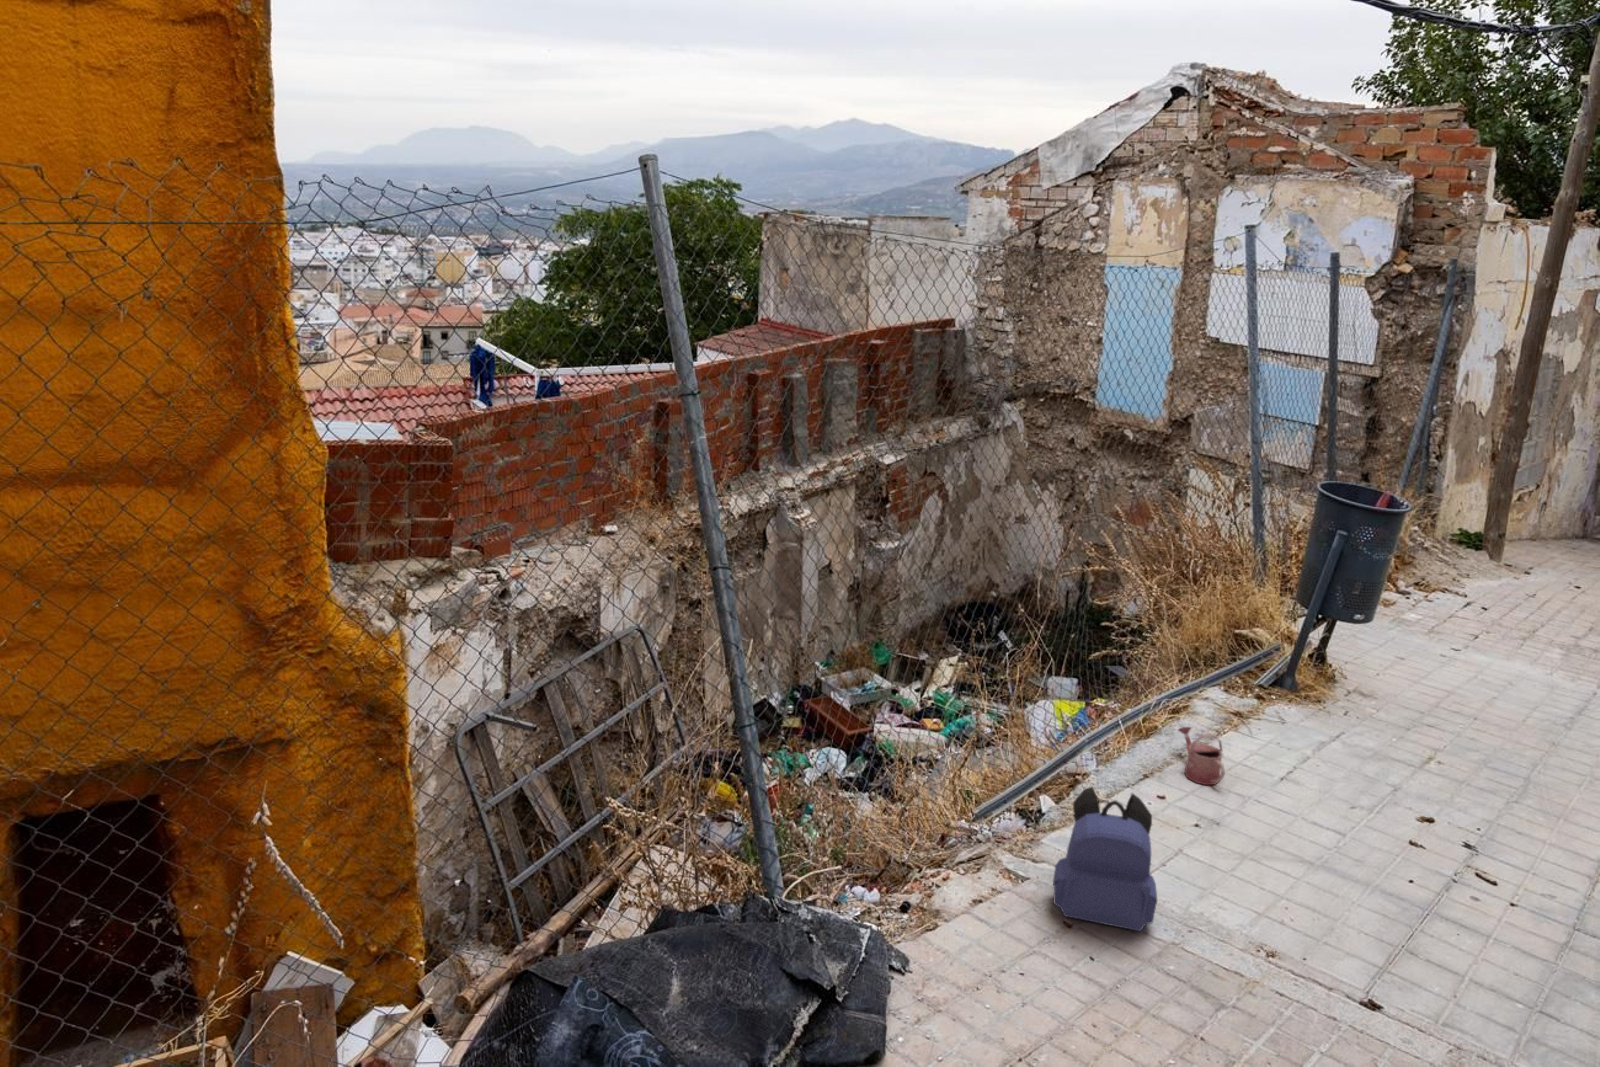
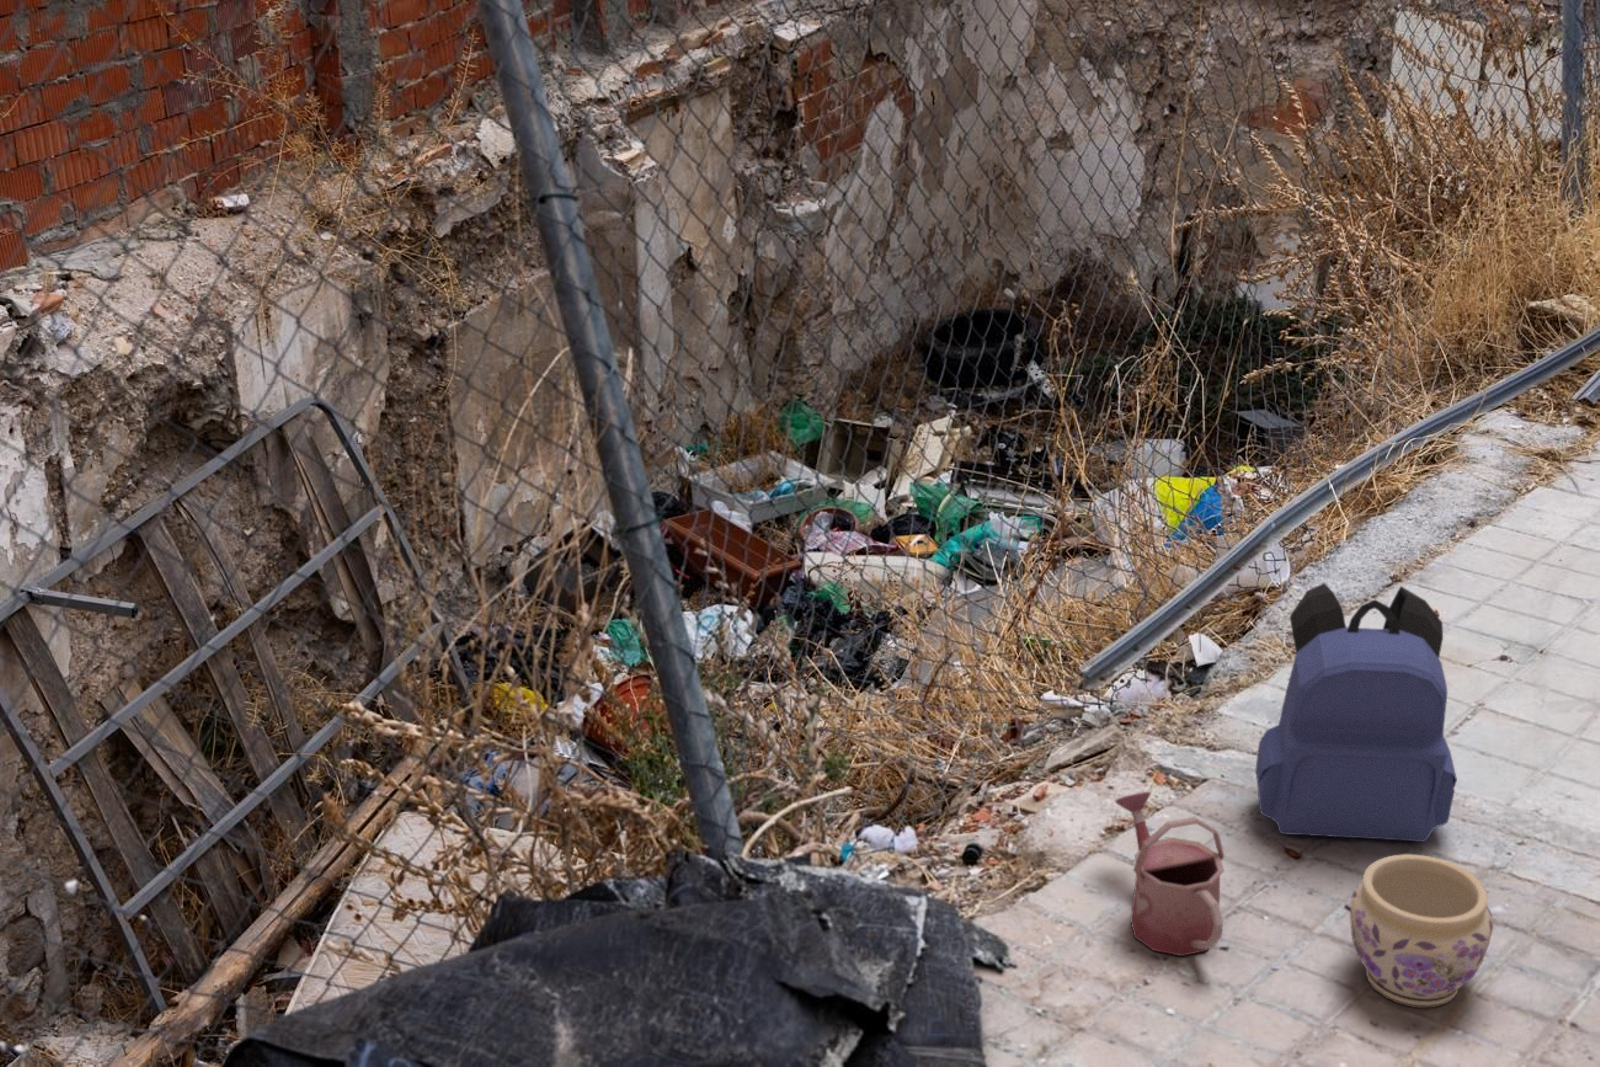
watering can: present [1178,727,1225,785] -> present [1116,792,1224,956]
planter: none [1088,942,1164,1032] -> present [1350,854,1493,1008]

